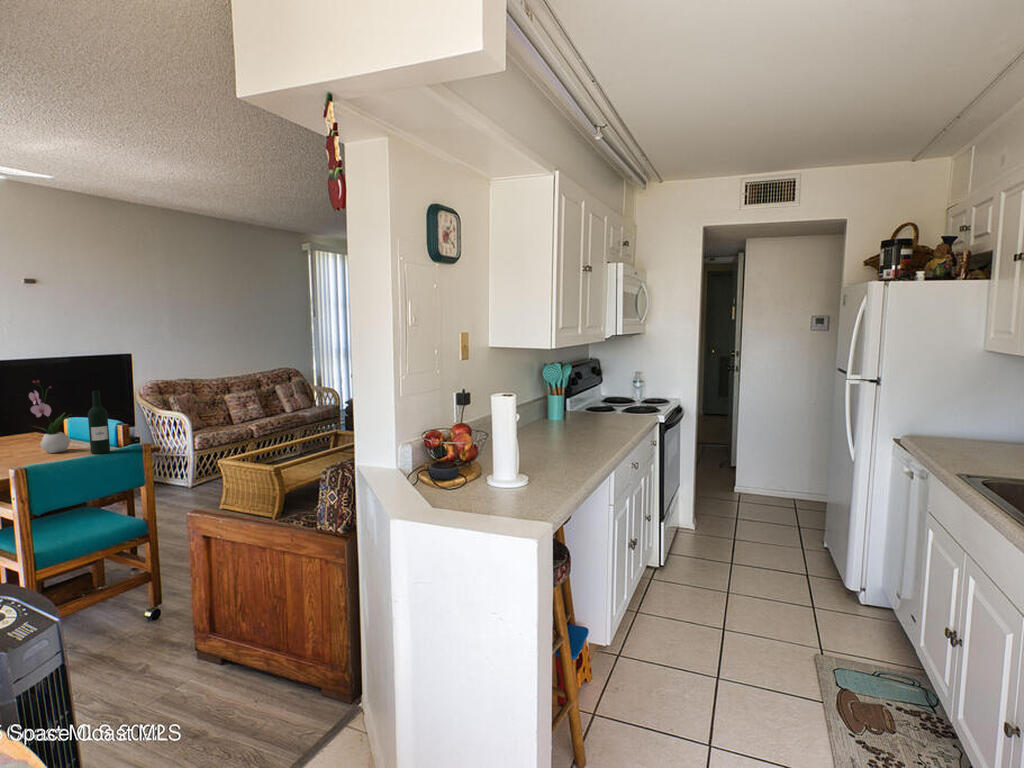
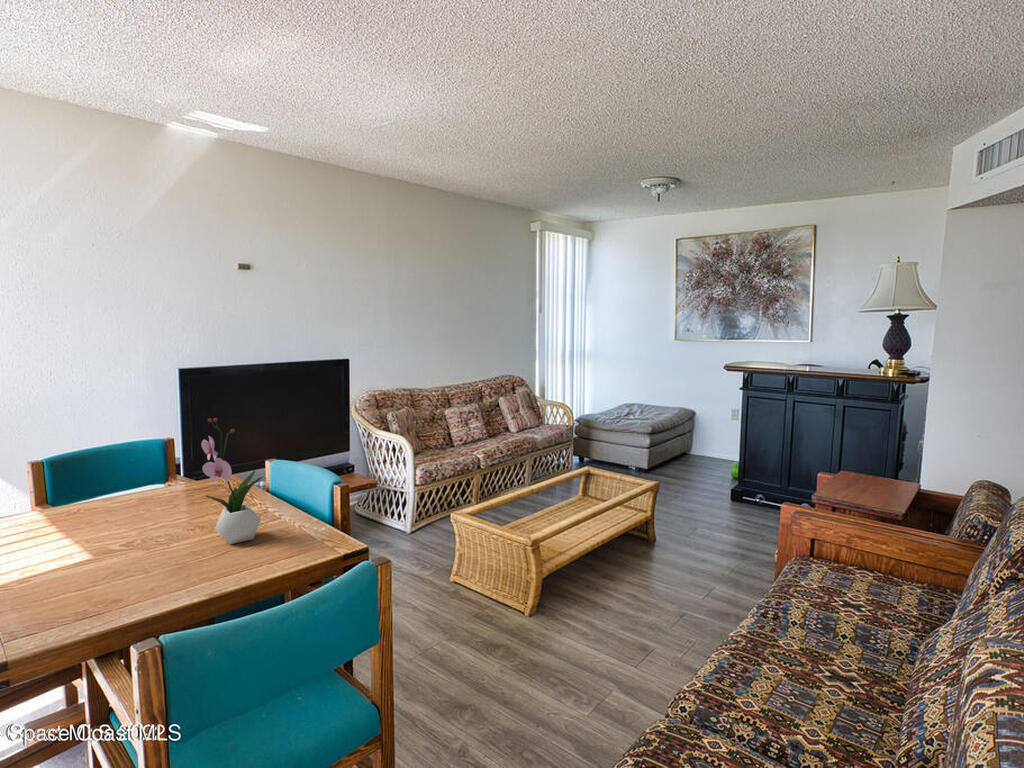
wine bottle: present [88,391,110,454] -> none [285,441,317,555]

